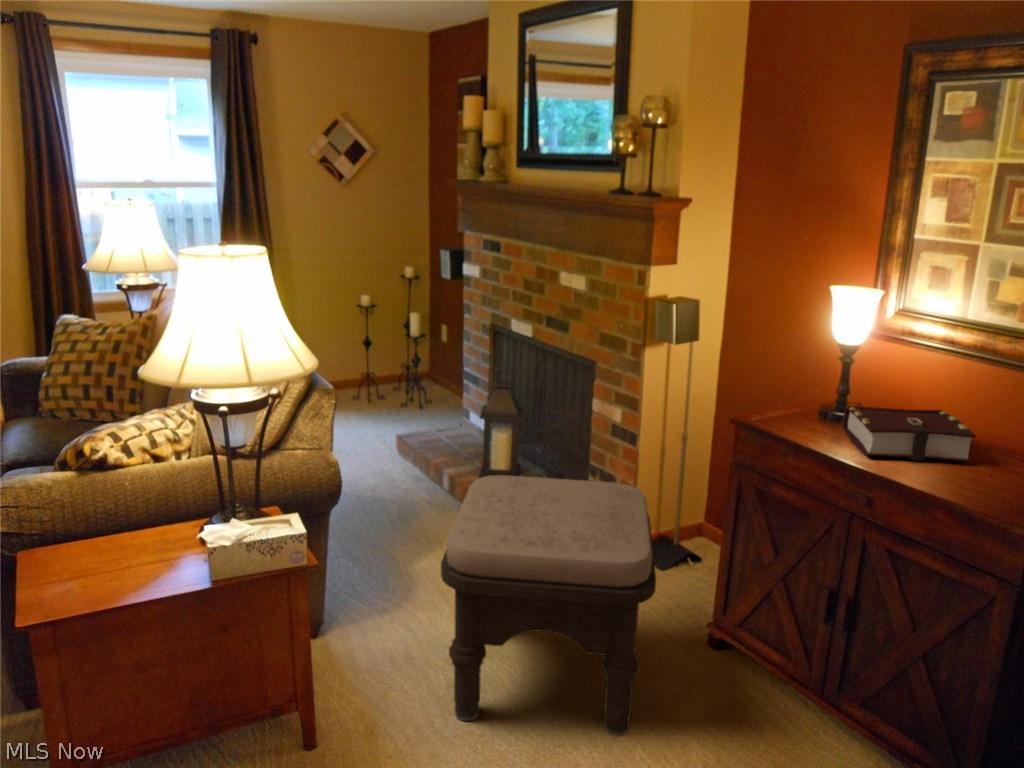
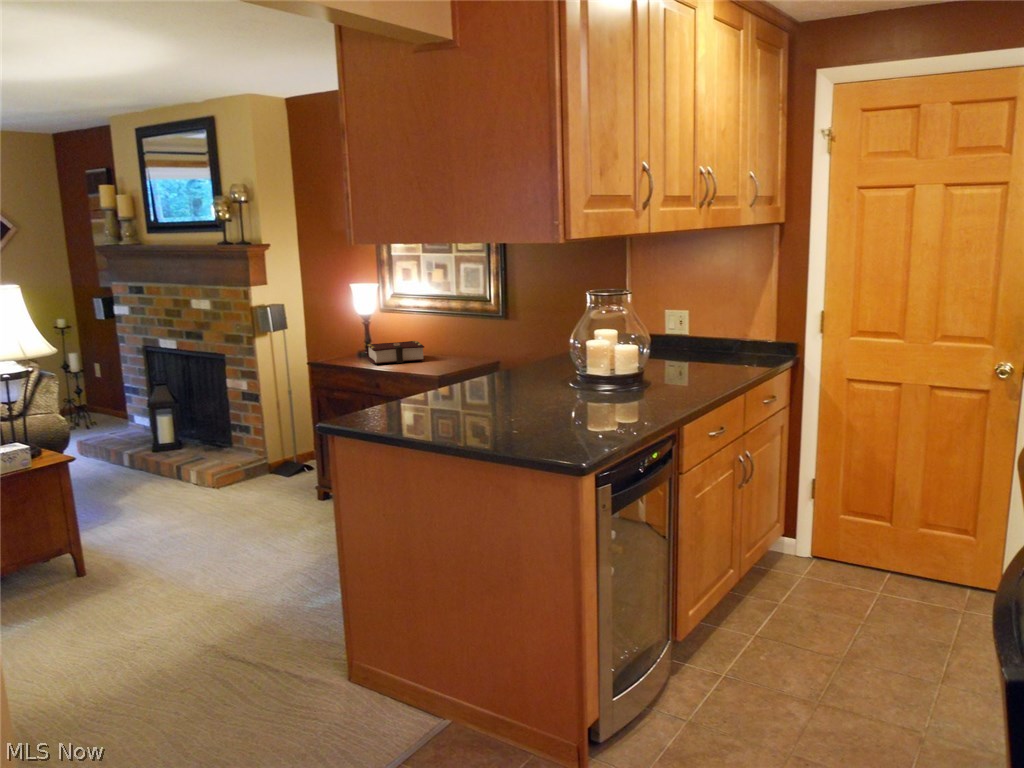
ottoman: present [441,475,656,736] -> none [136,411,272,558]

